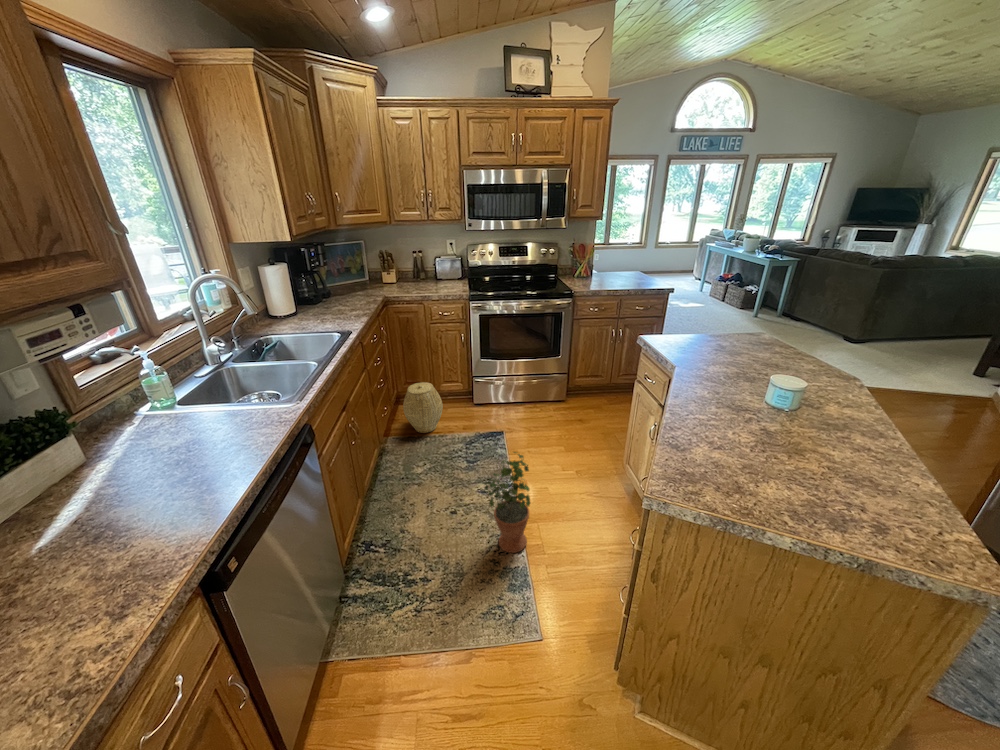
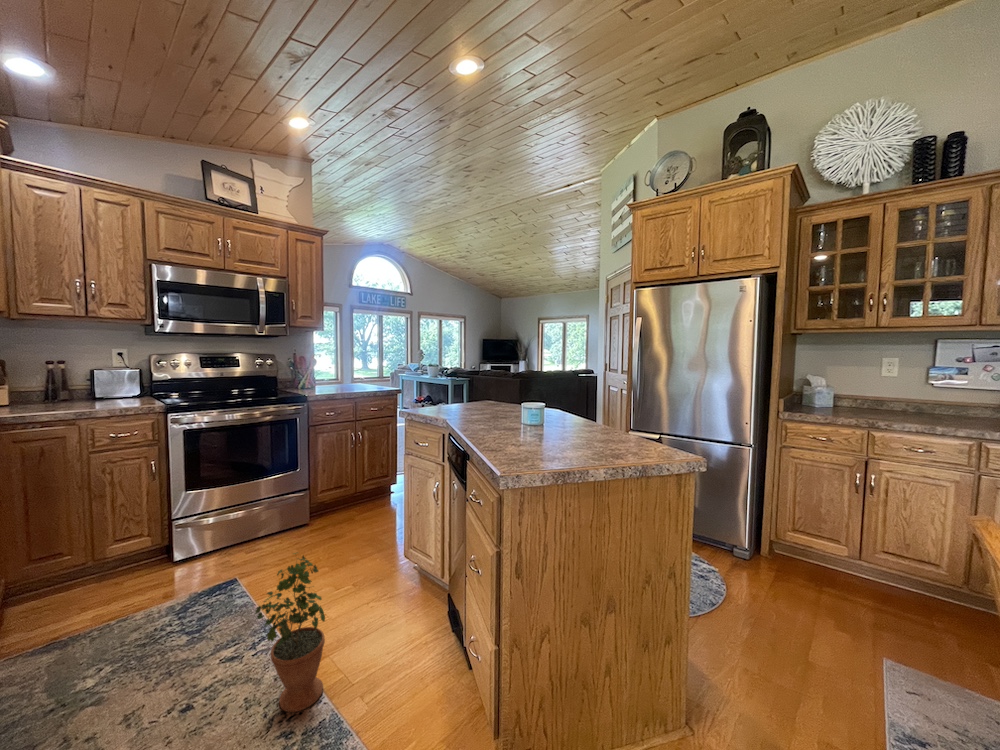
woven basket: present [403,382,443,433] -> none [36,540,124,629]

